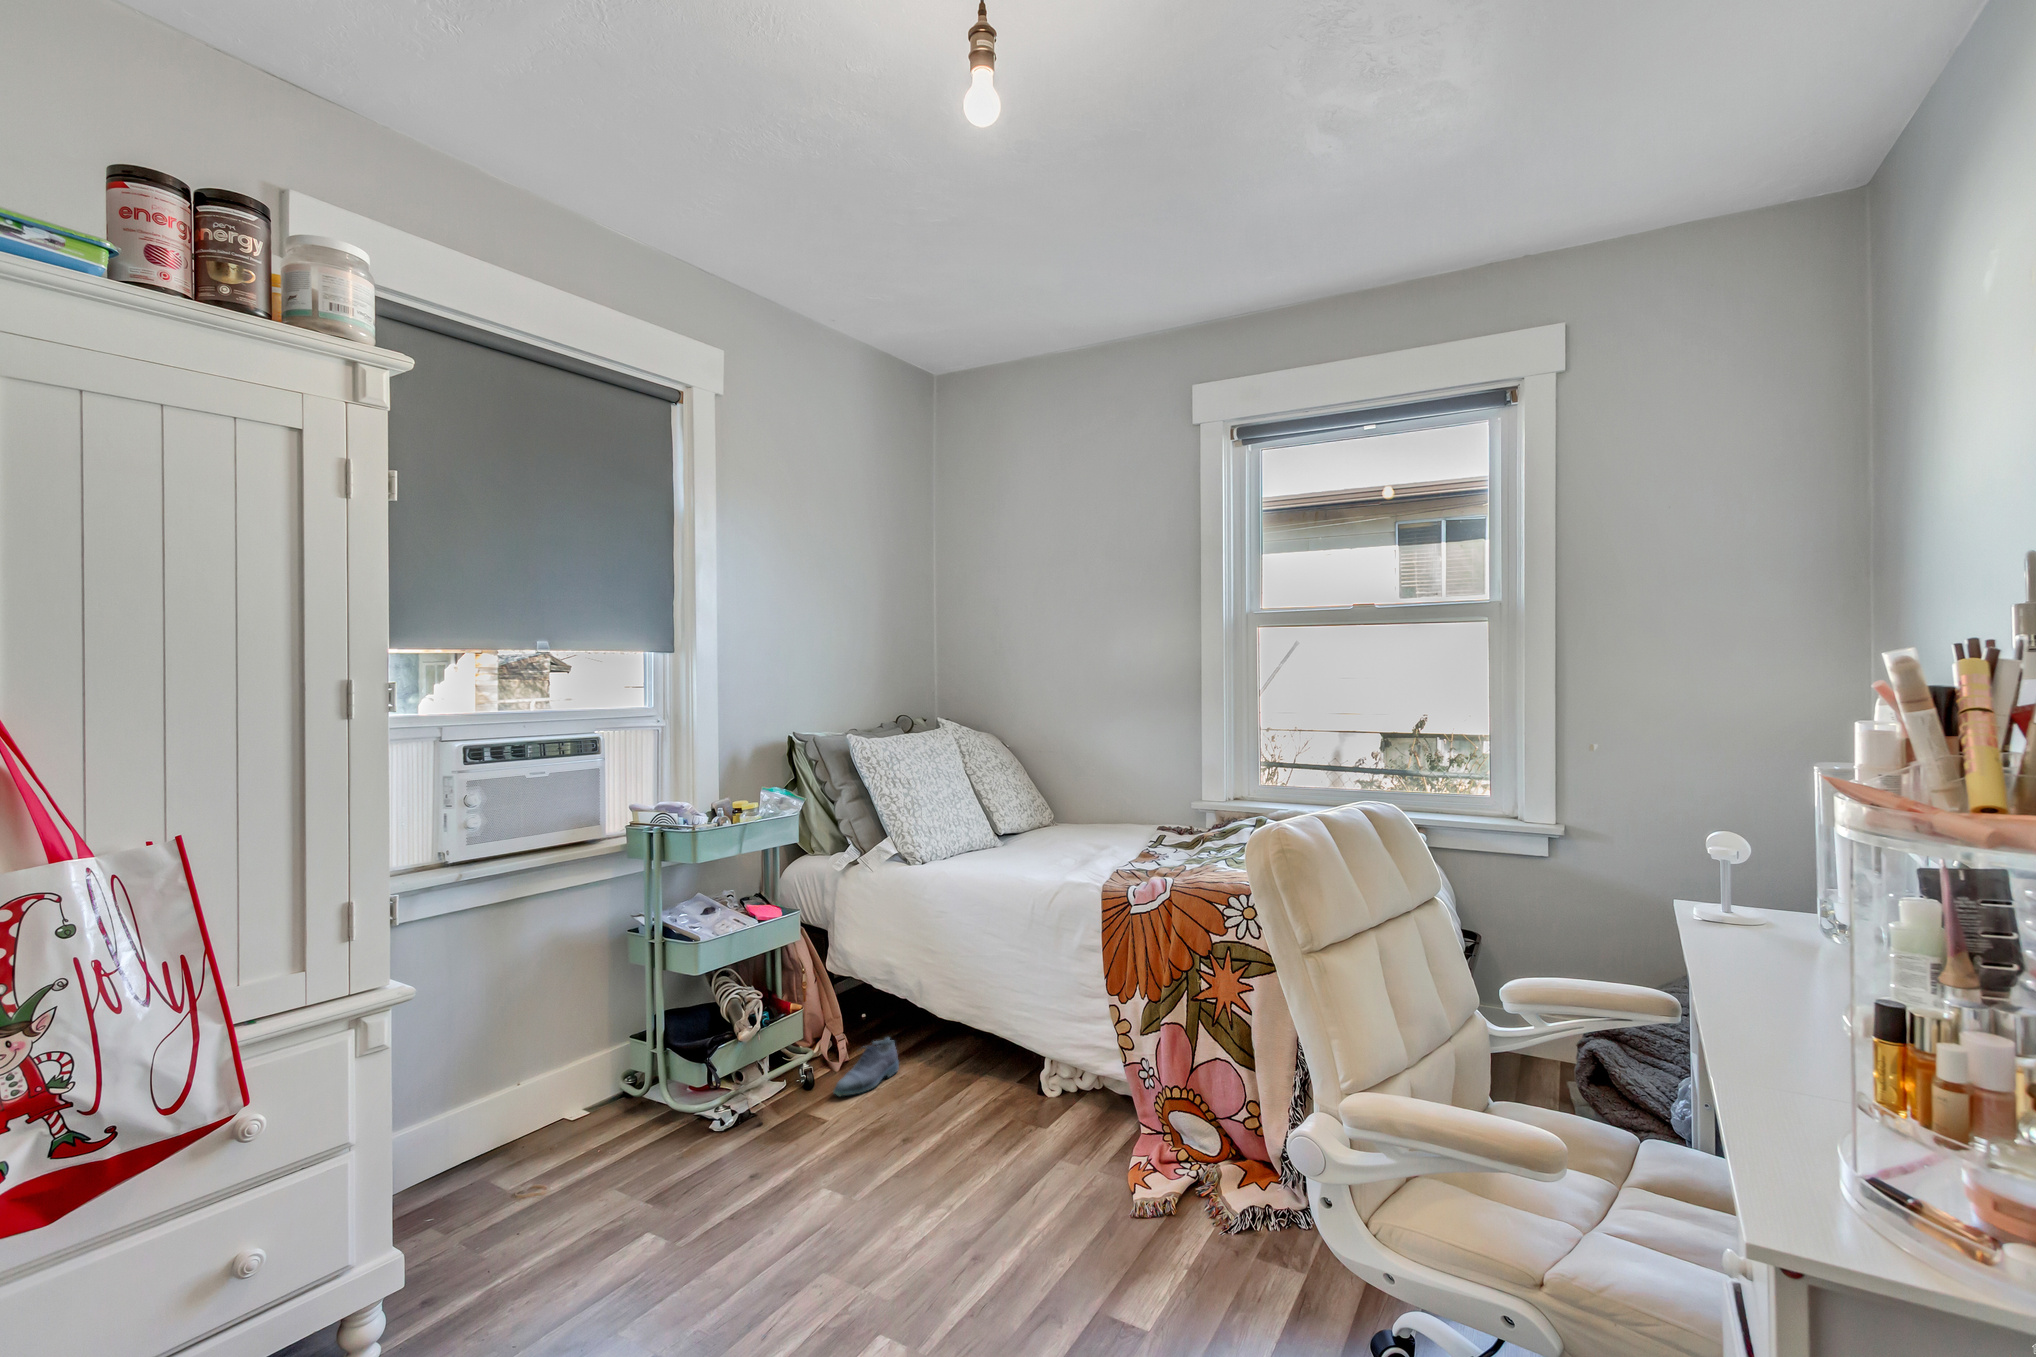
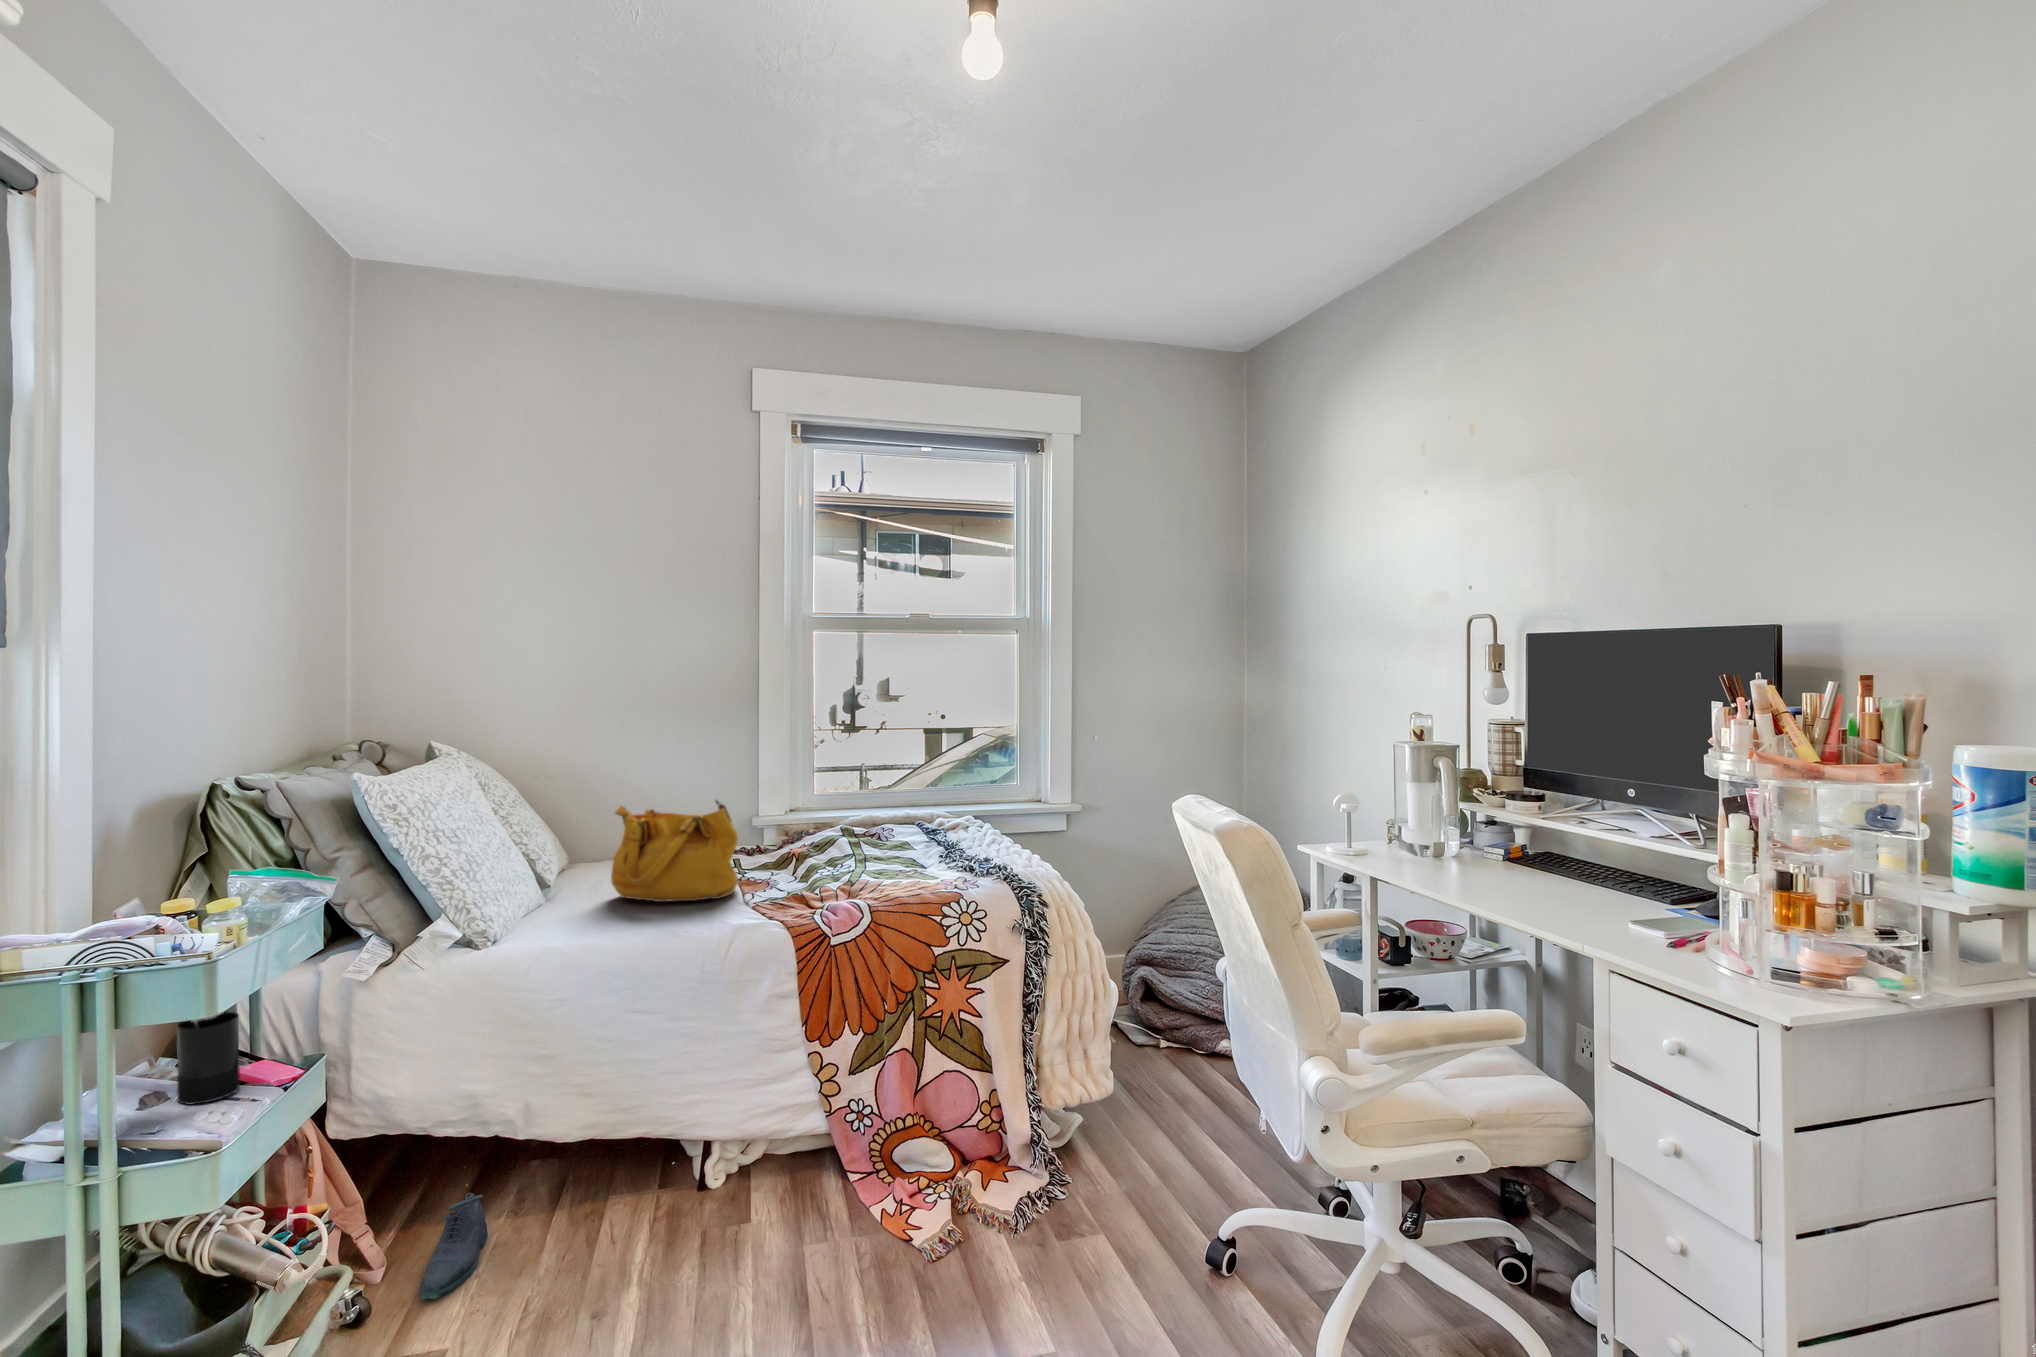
handbag: none [1026,775,1121,860] -> present [611,800,738,902]
candle: none [716,872,747,928] -> present [177,1012,240,1104]

